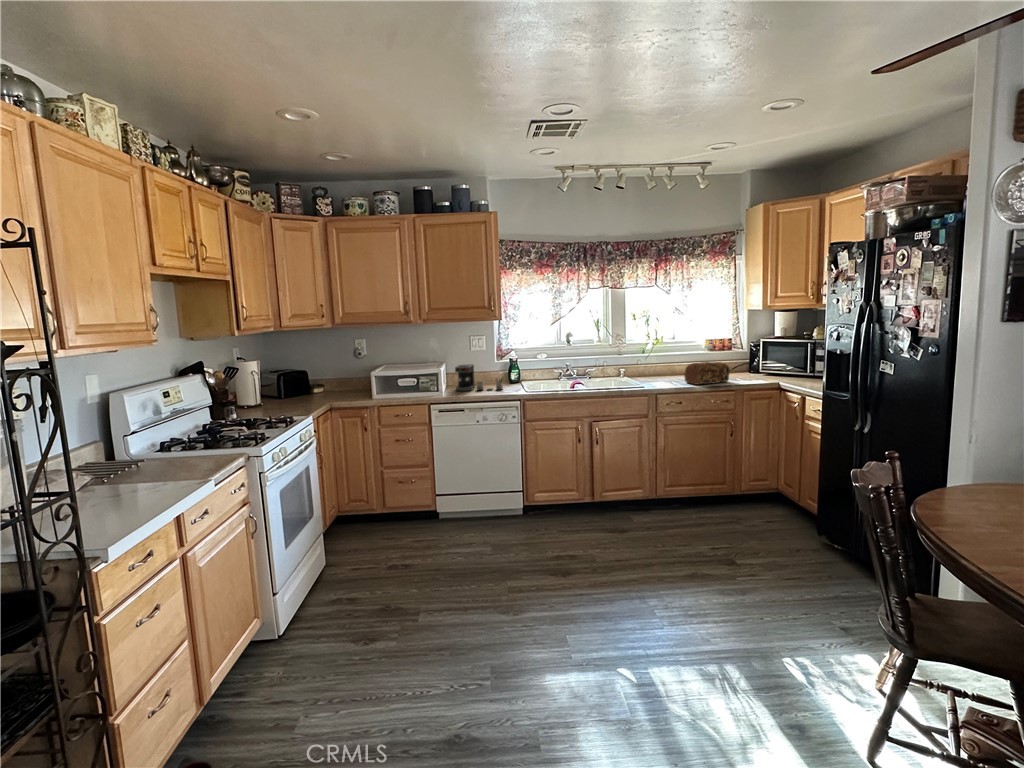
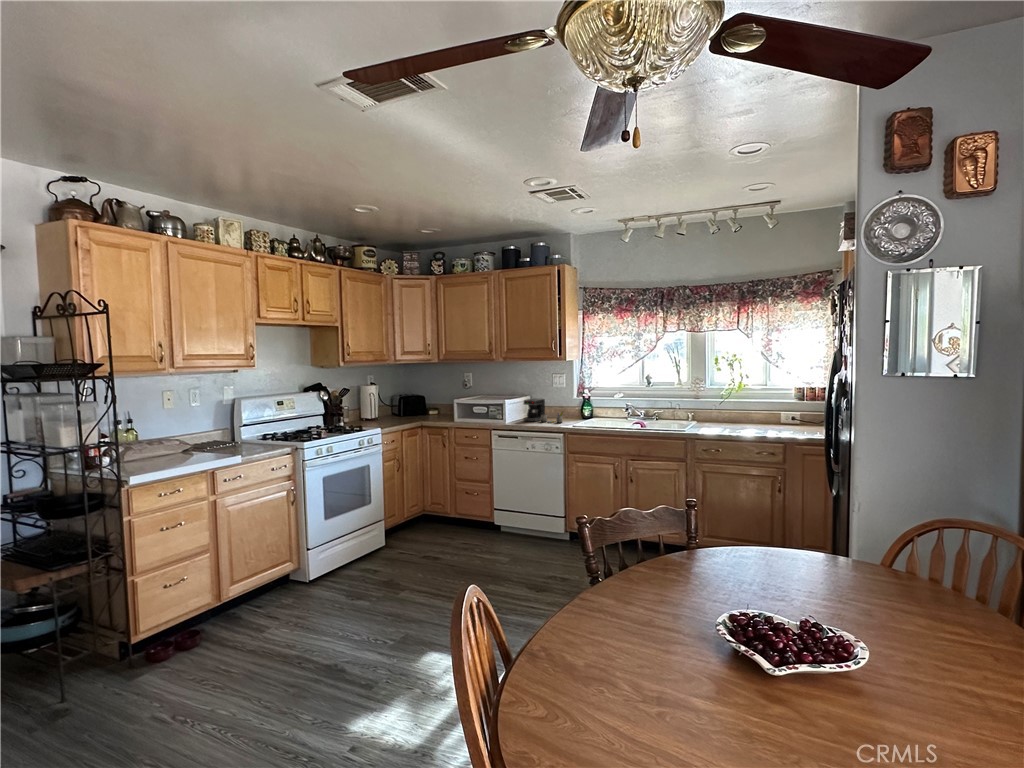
bread loaf: present [684,362,730,385] -> none [739,410,790,434]

